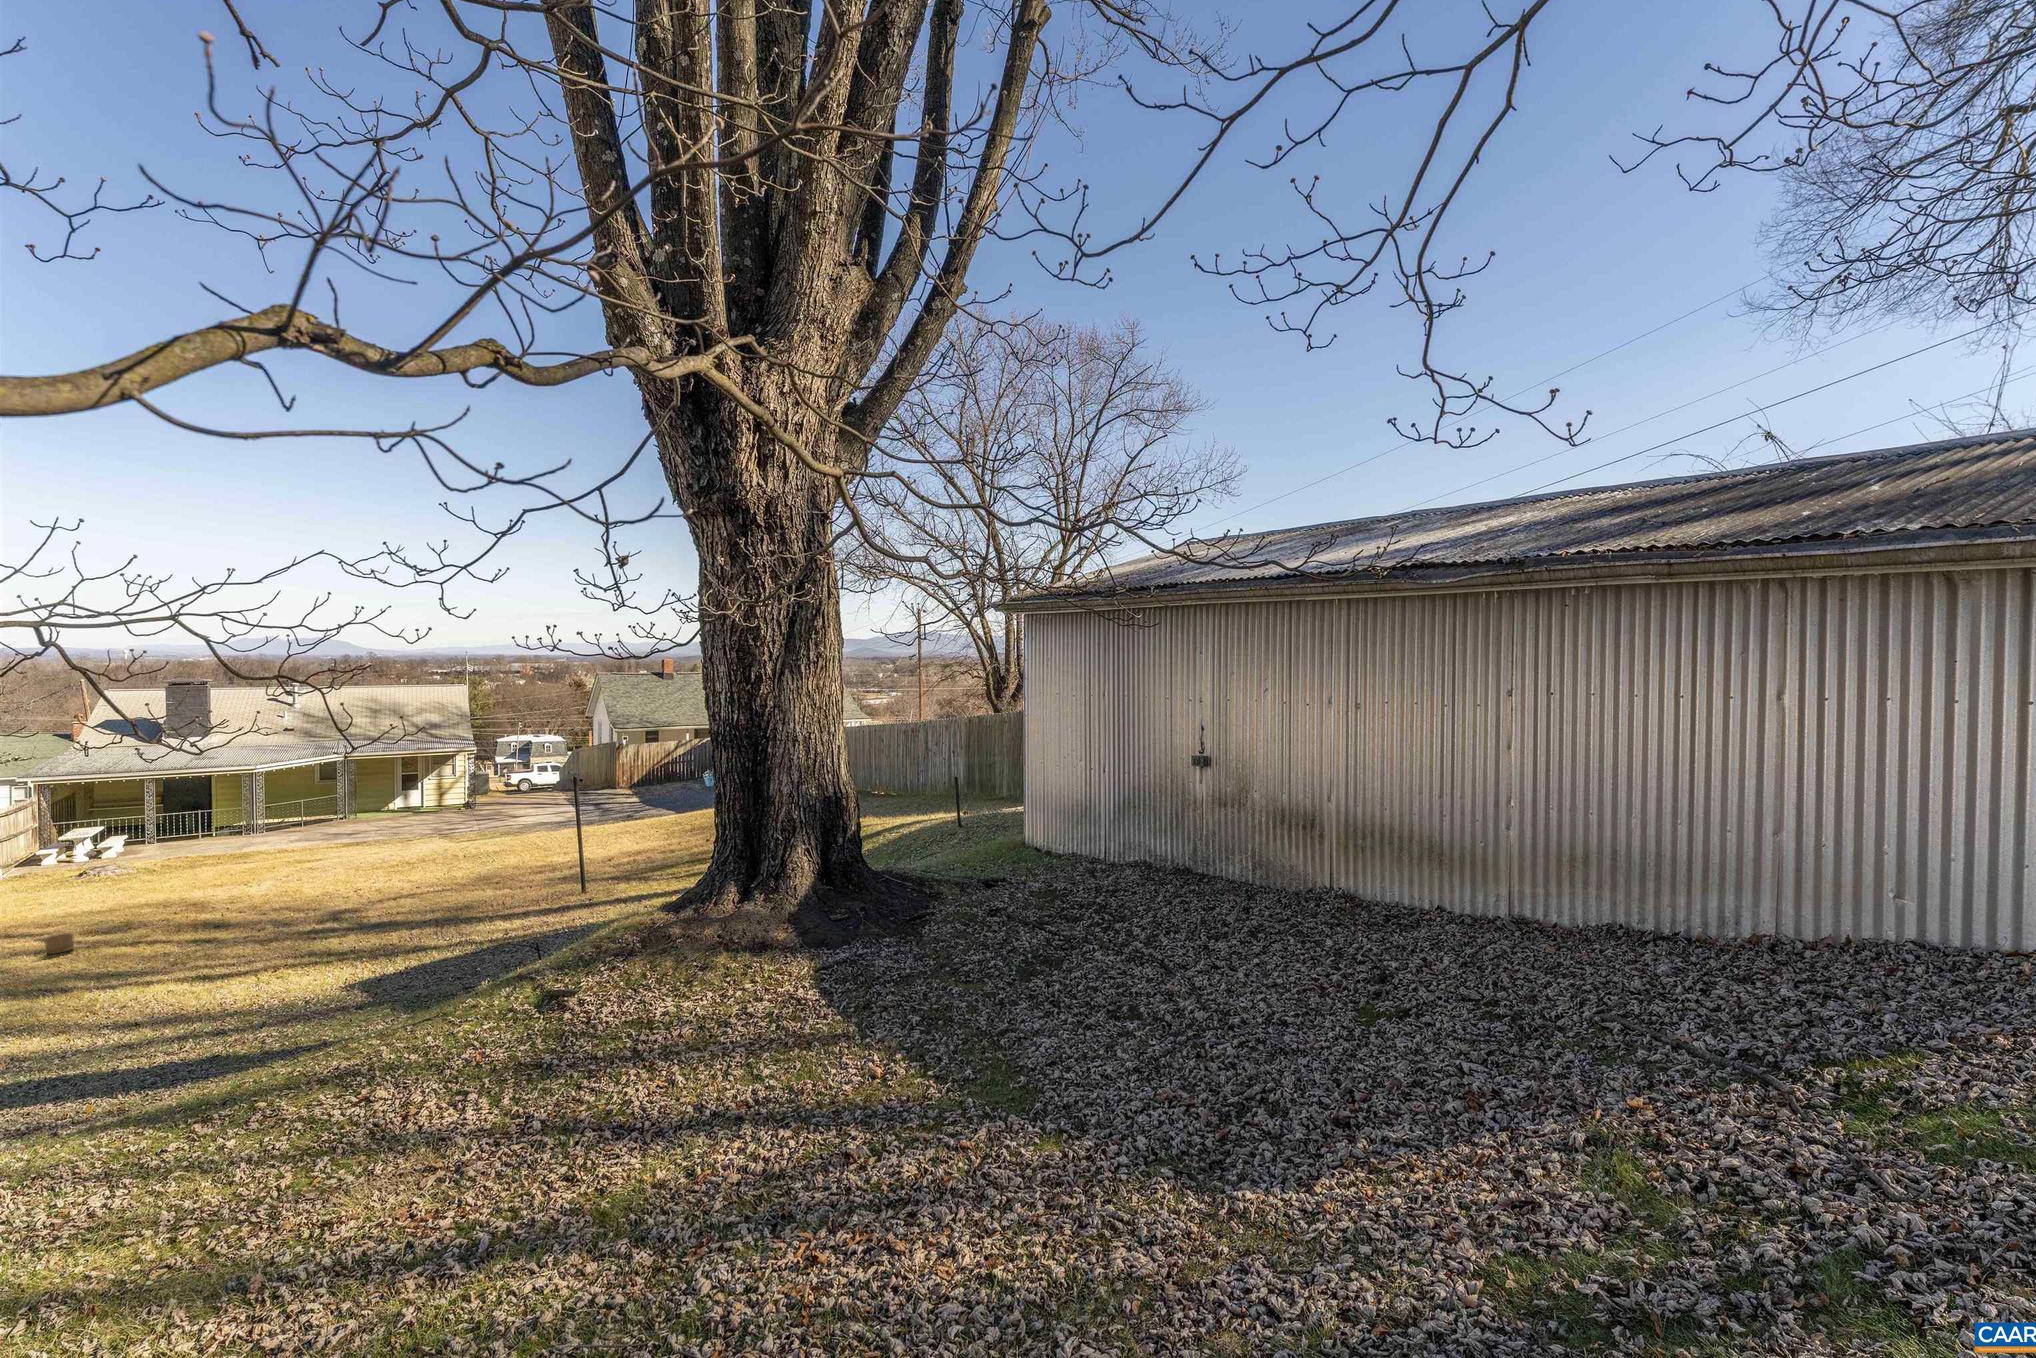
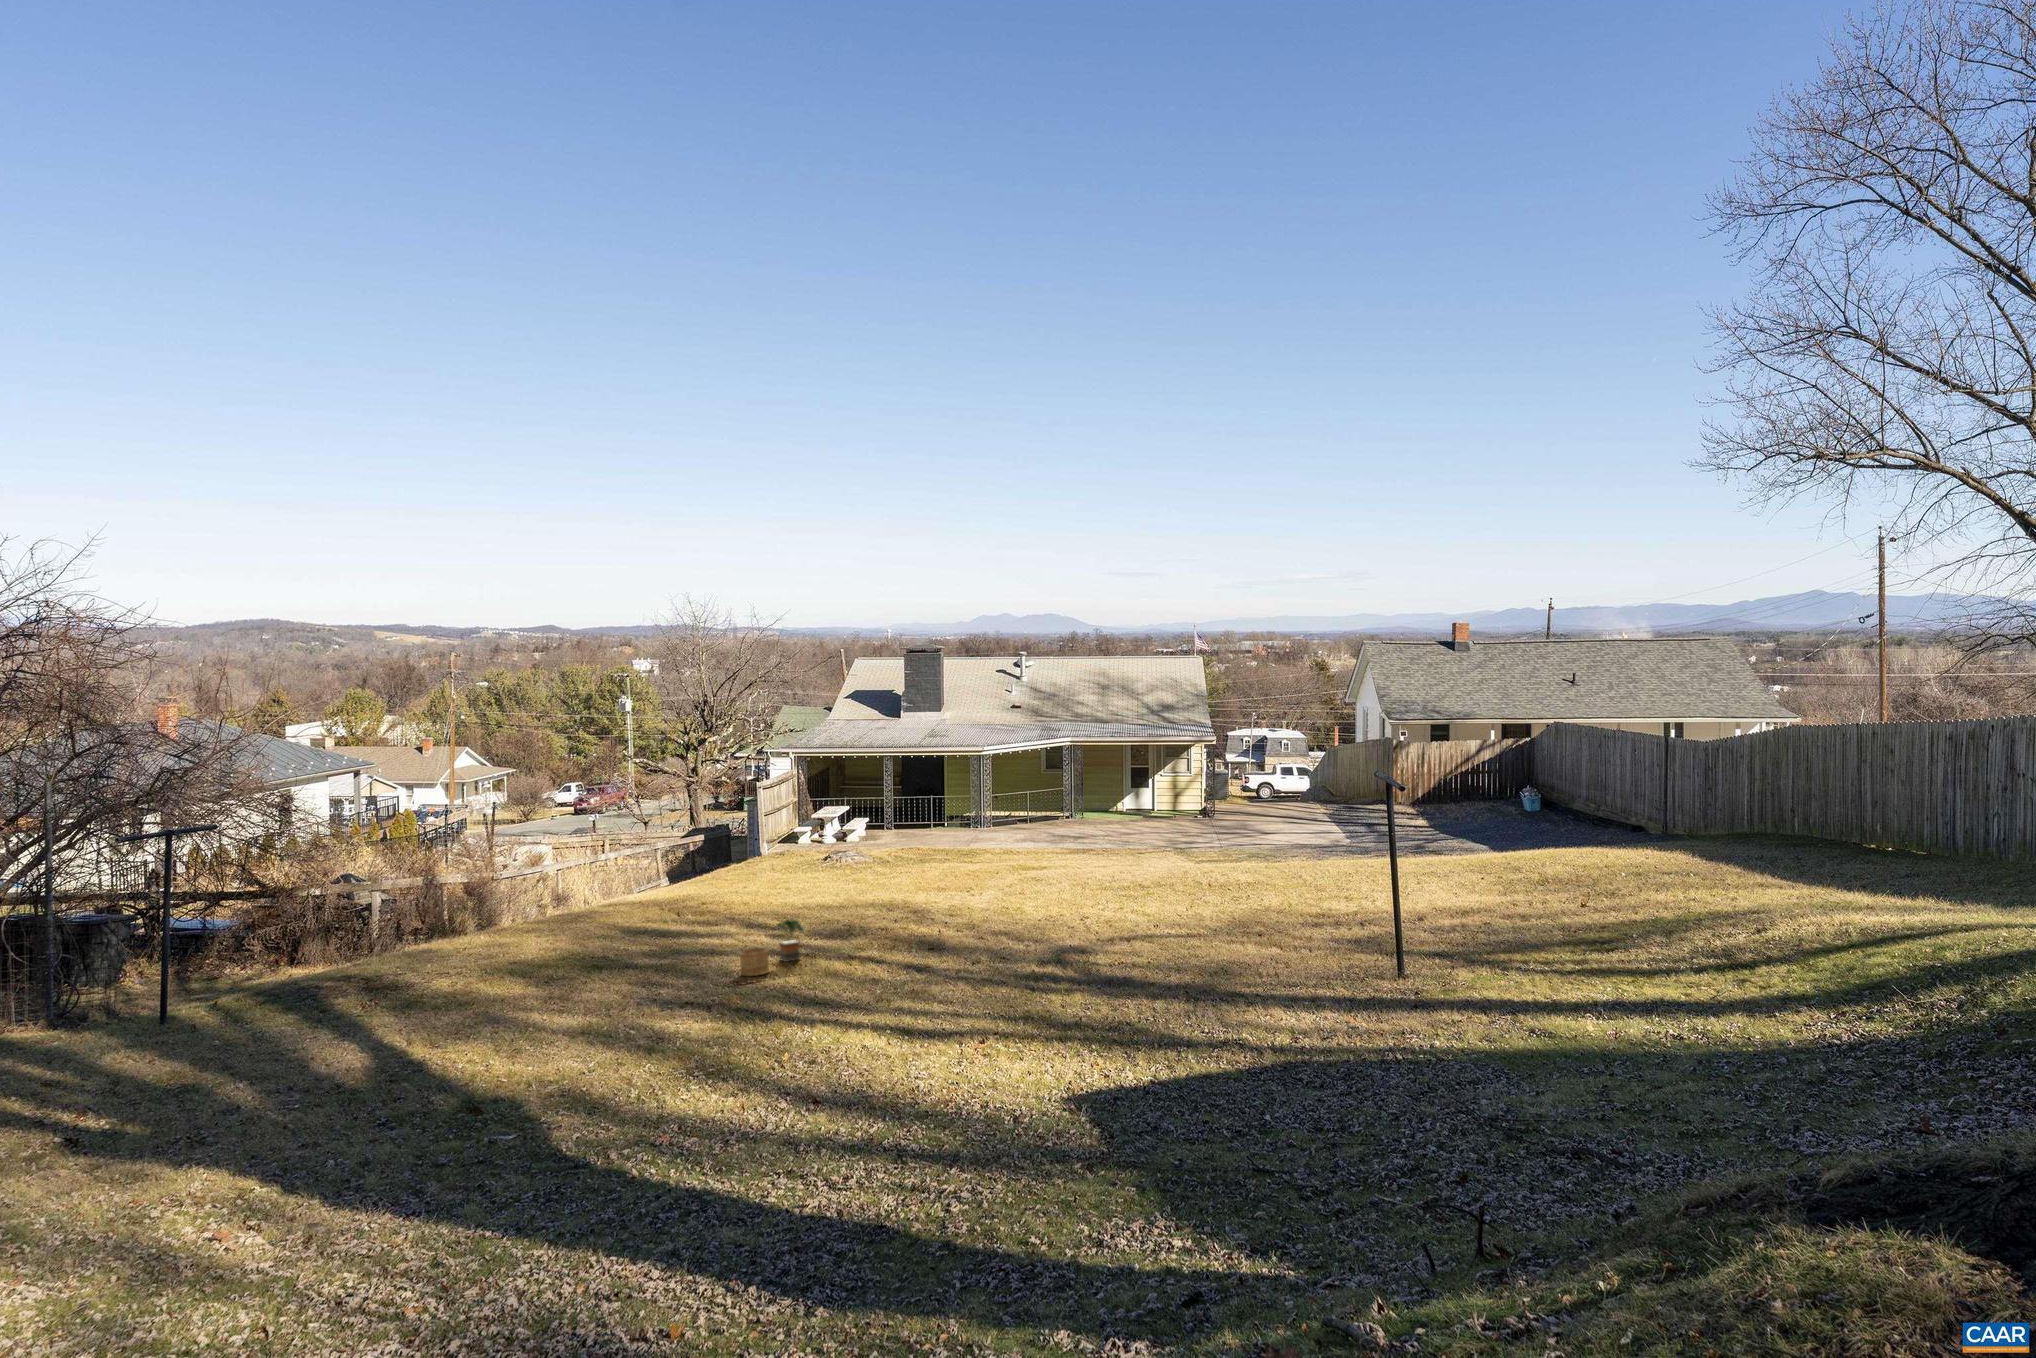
potted tree: none [74,911,105,942] -> present [777,920,804,962]

